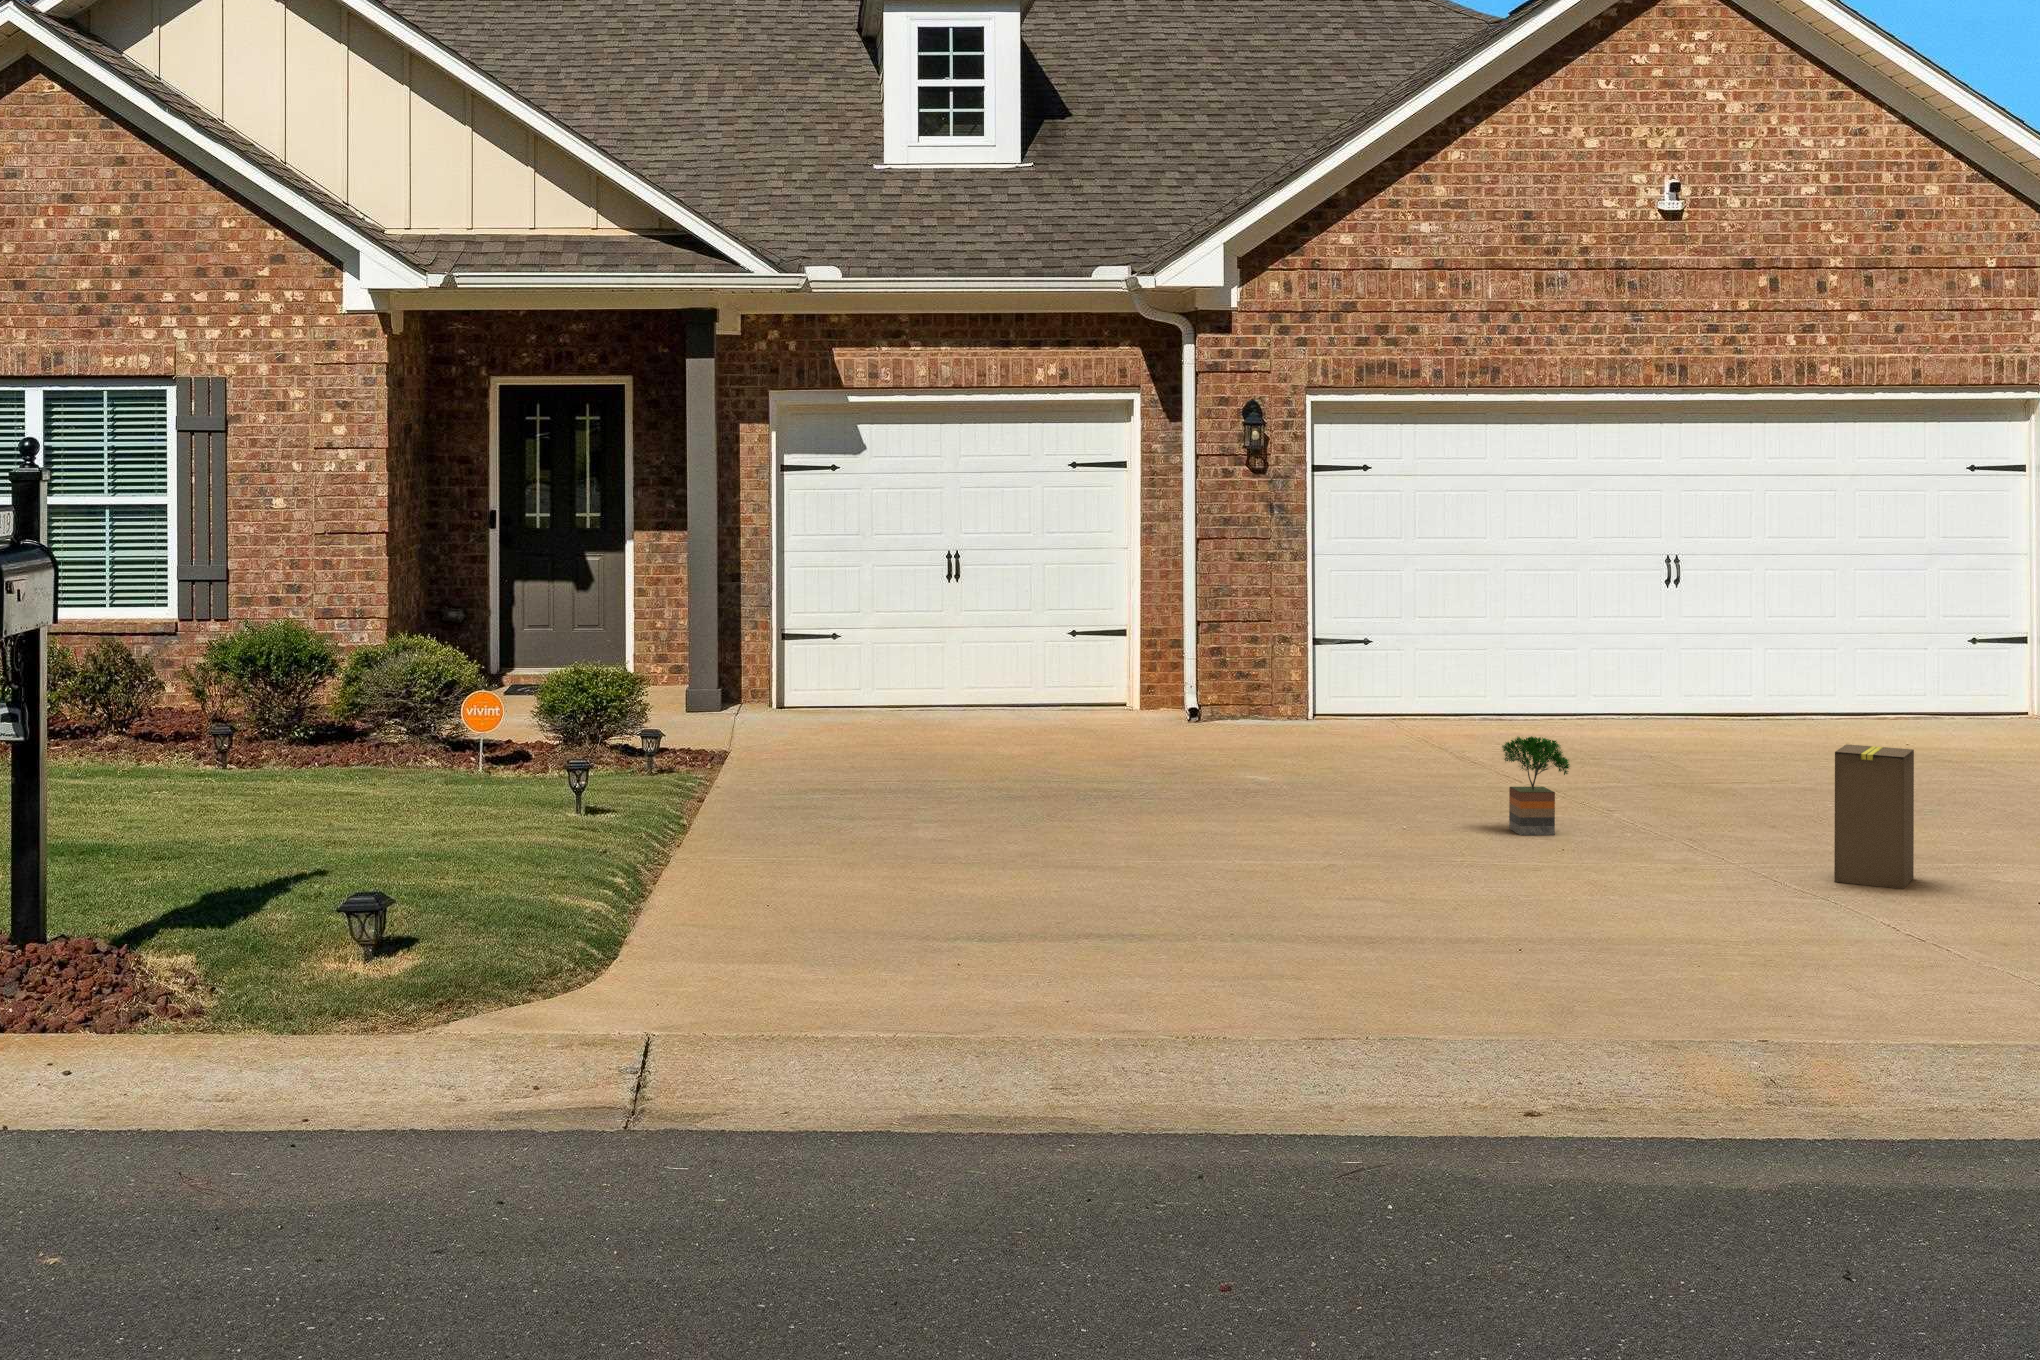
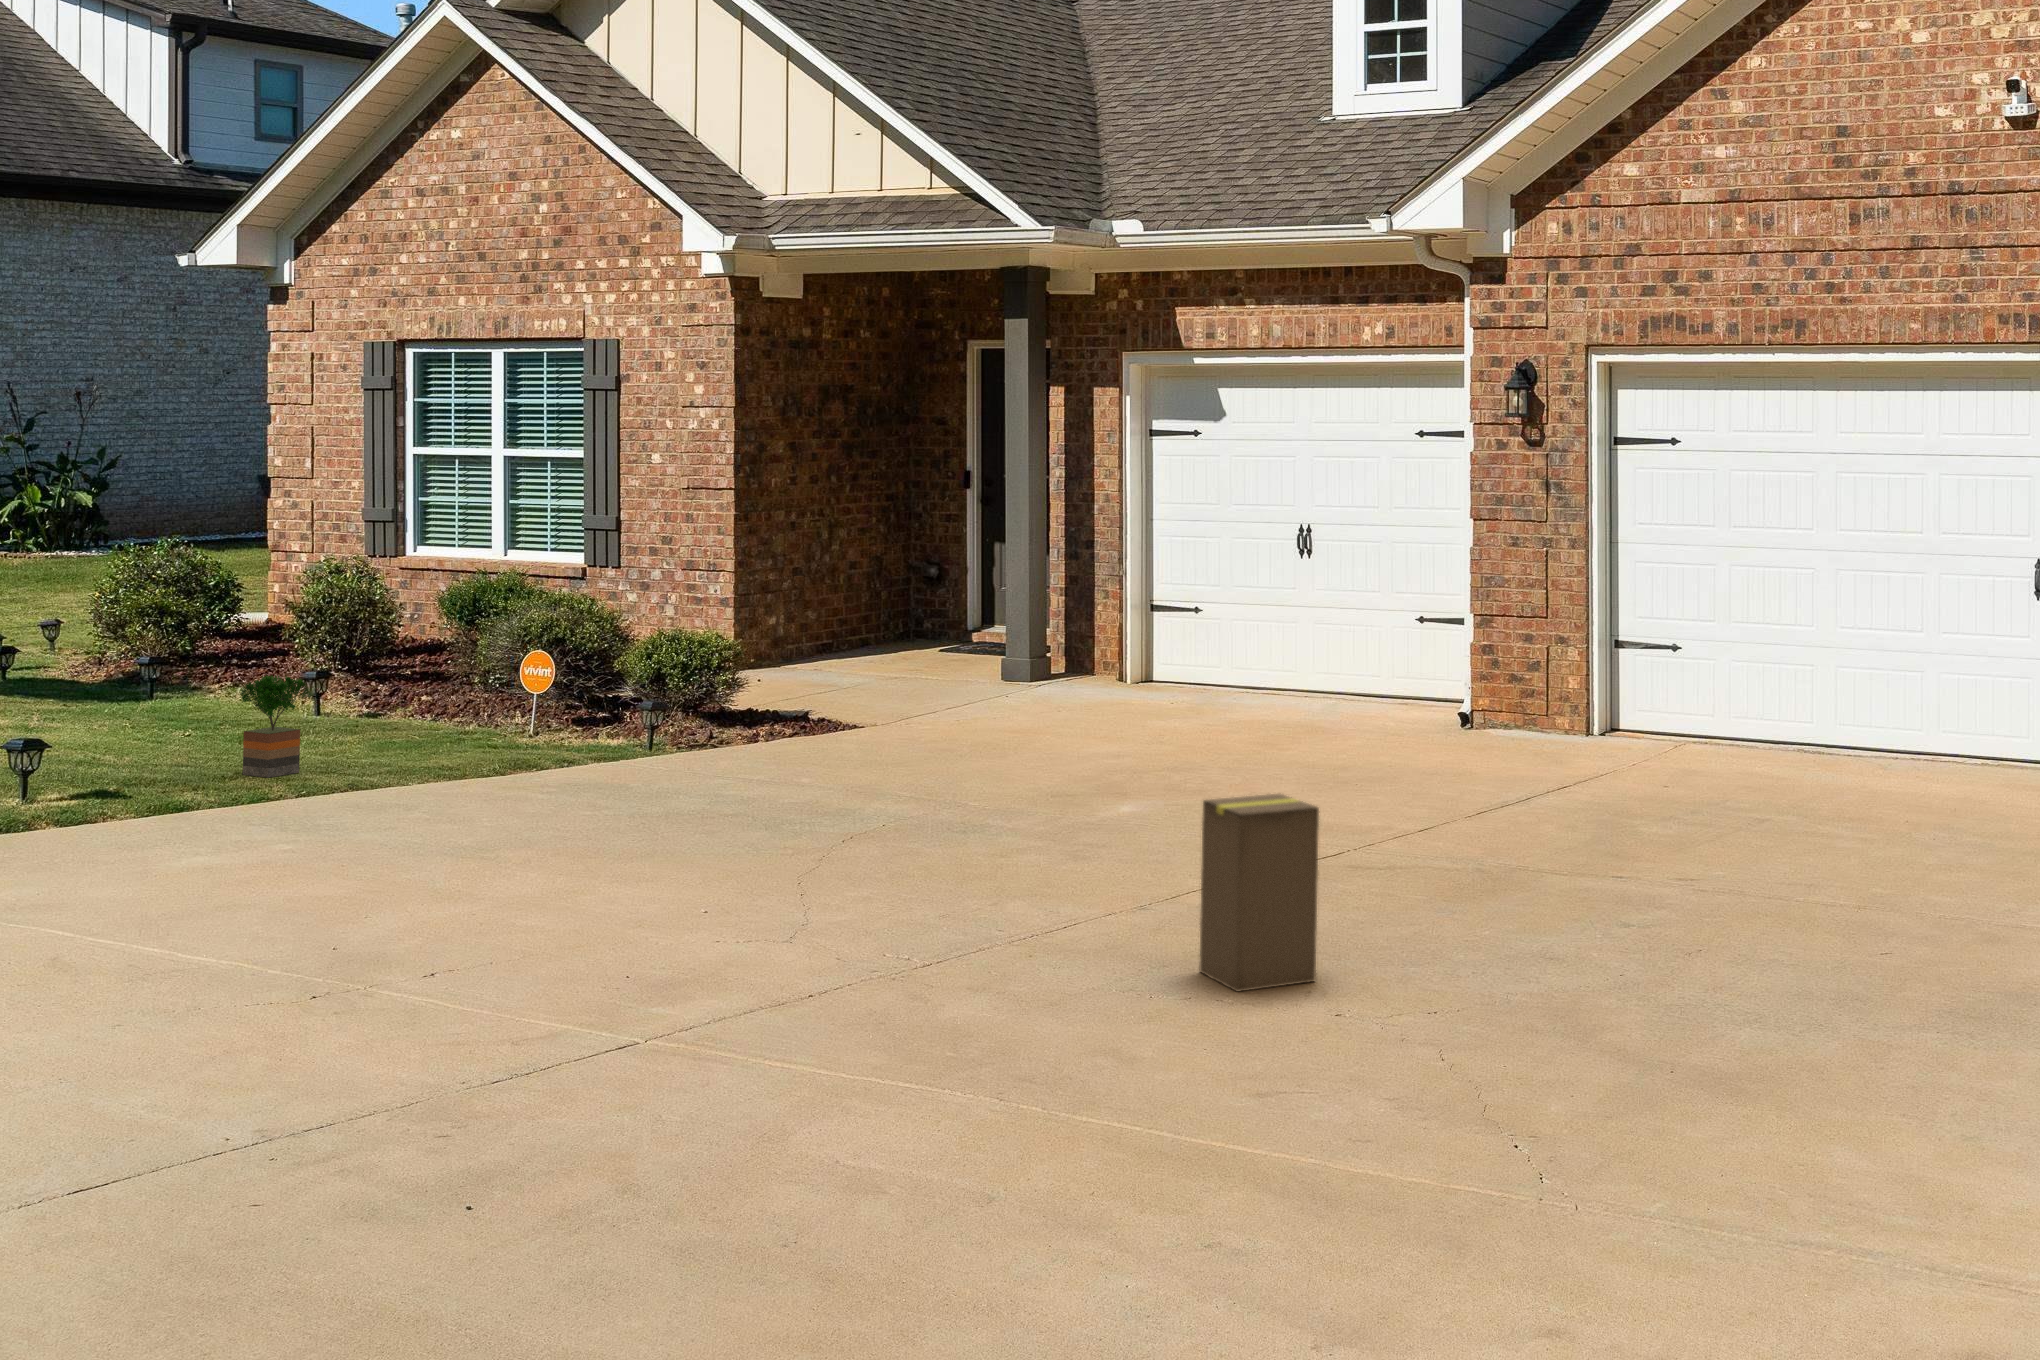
potted tree: present [1502,736,1570,835] -> present [240,675,313,778]

